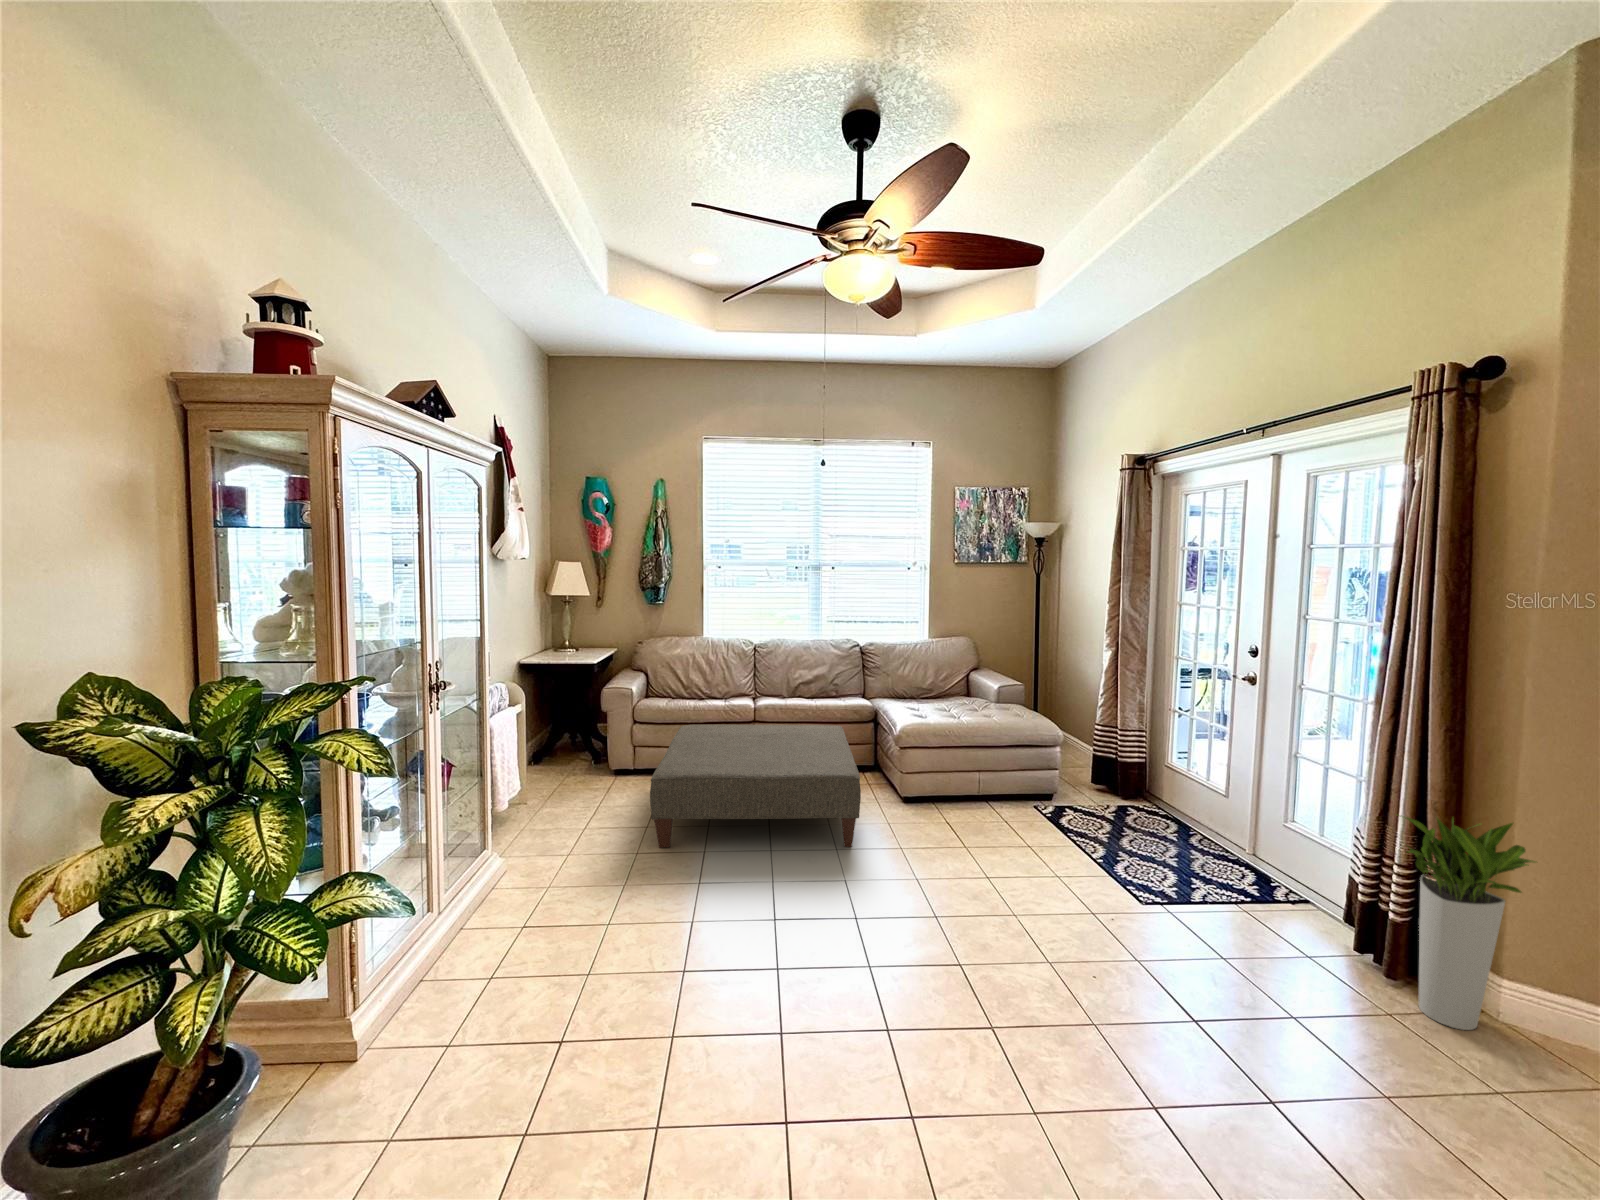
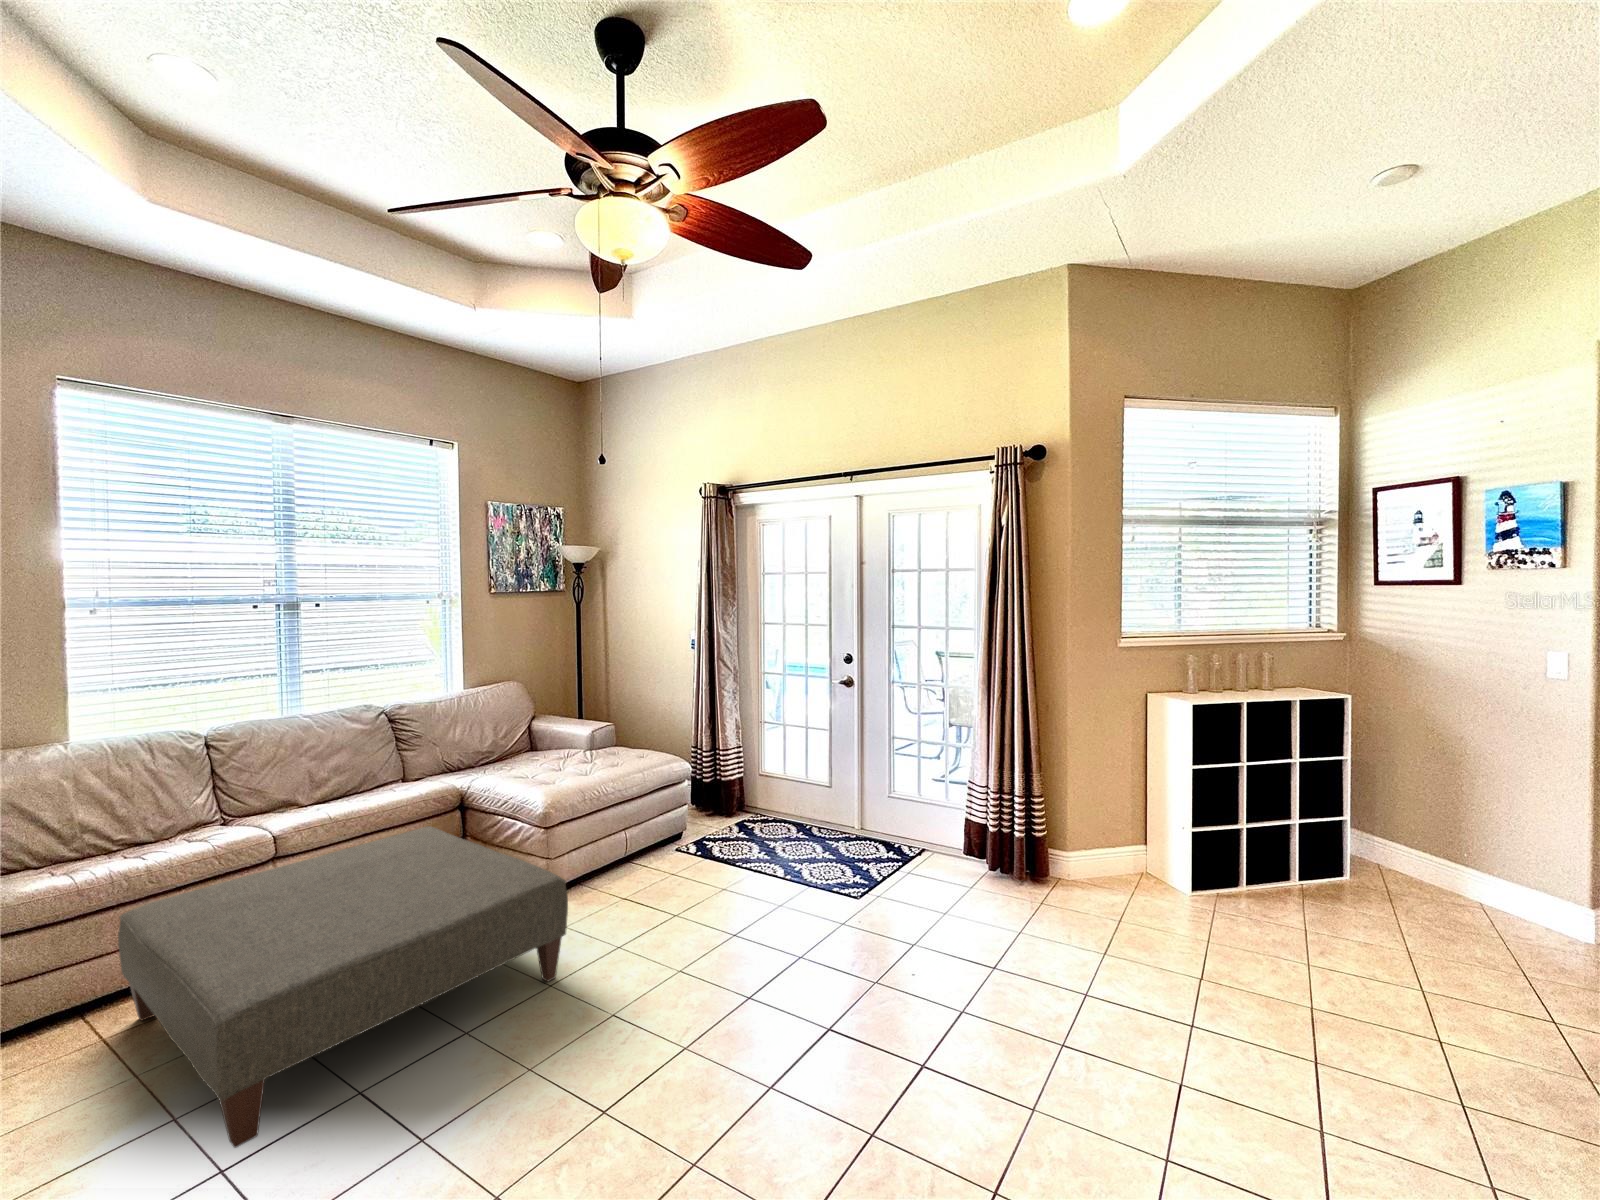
planter: present [1397,815,1535,1030] -> none [1015,748,1081,896]

